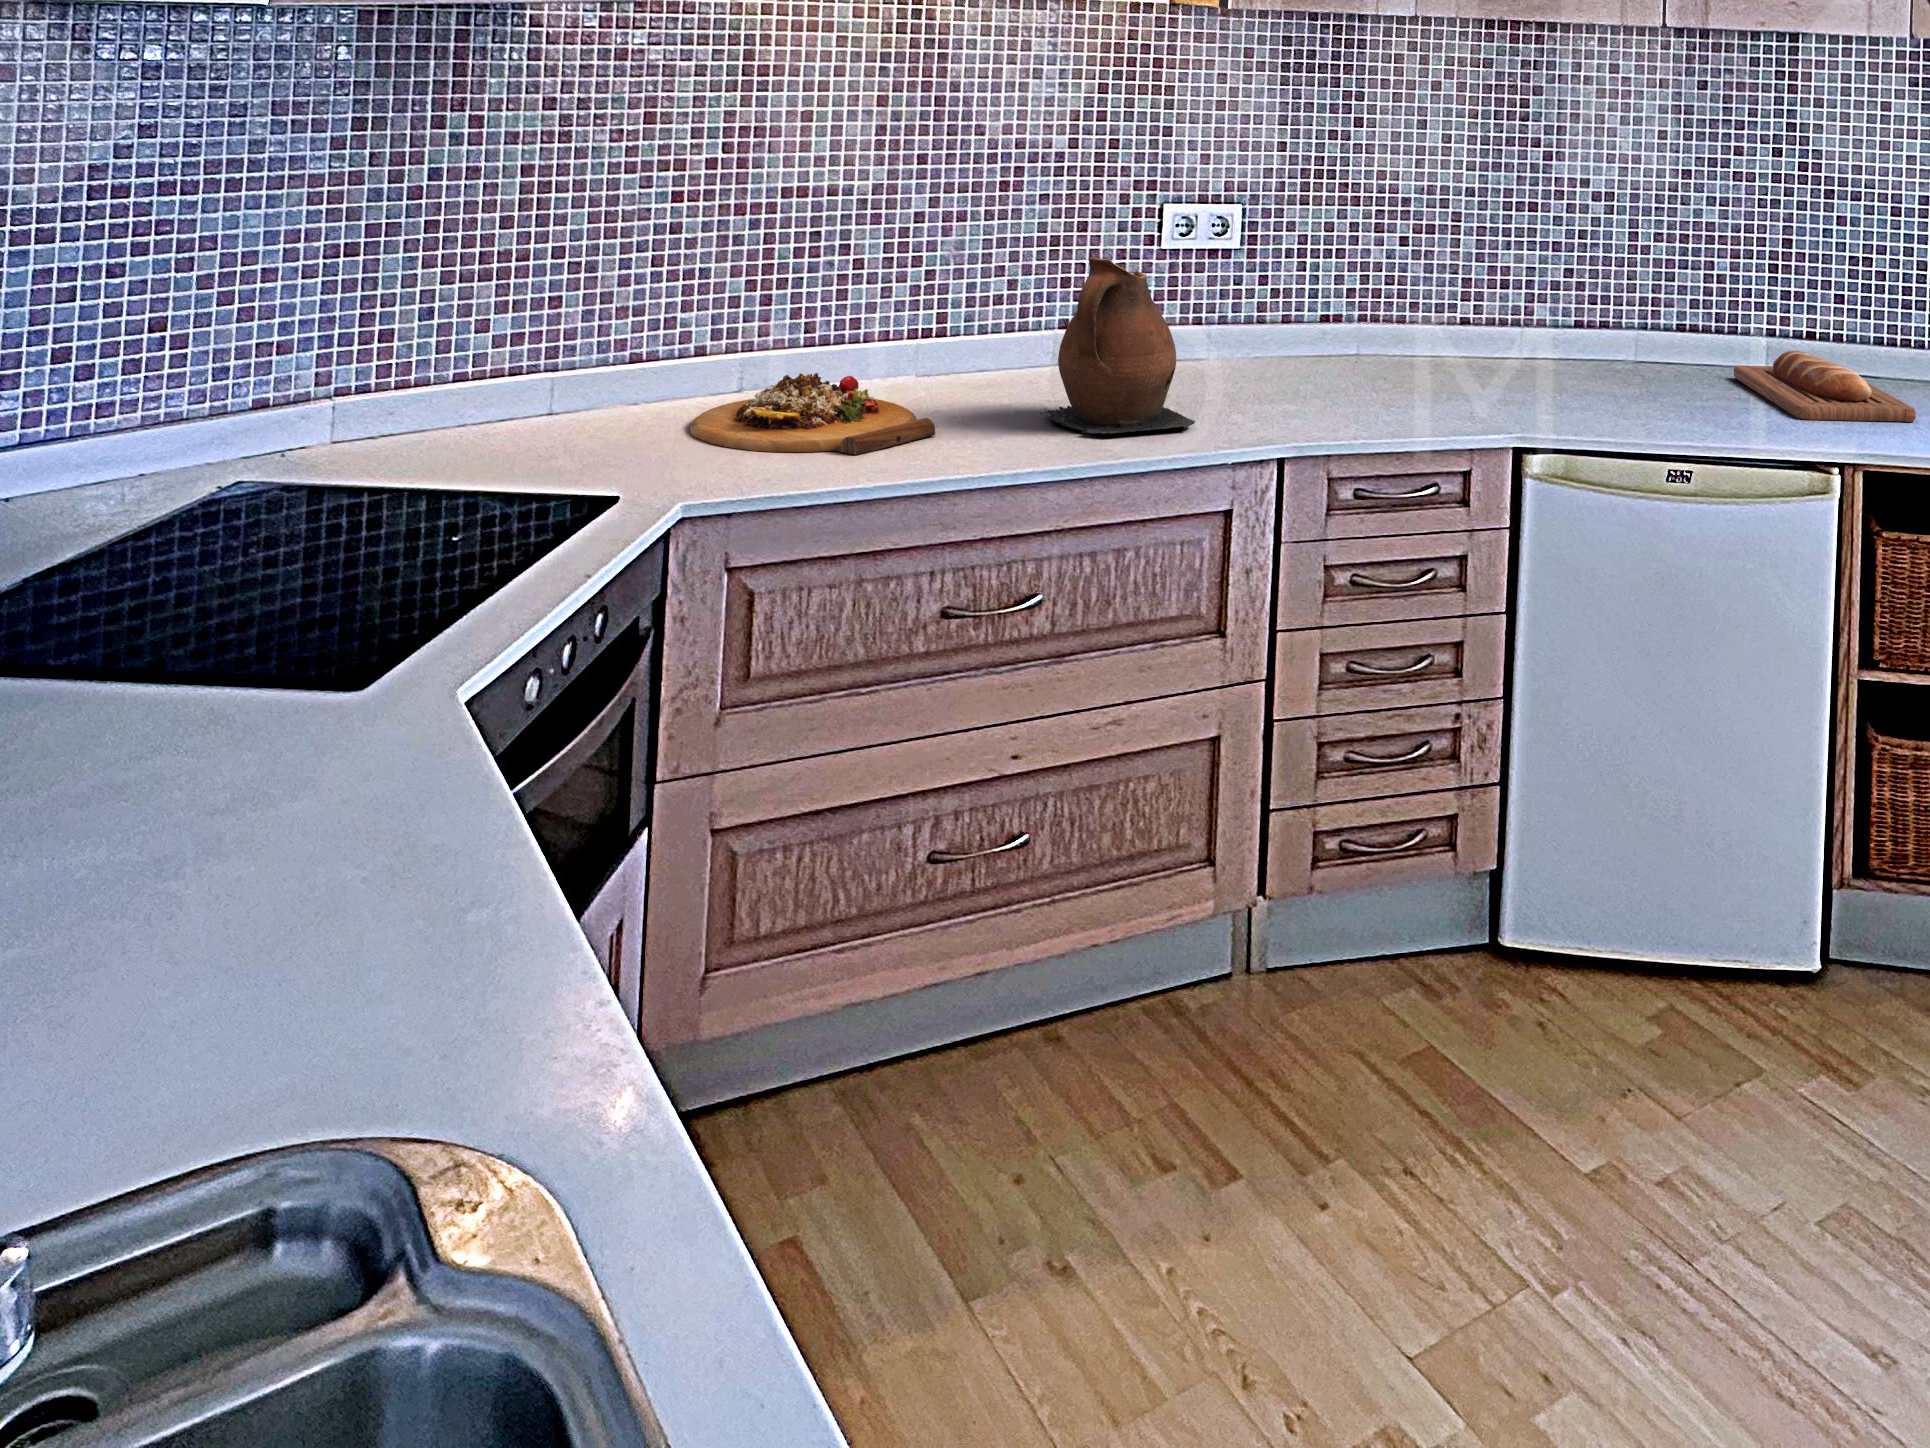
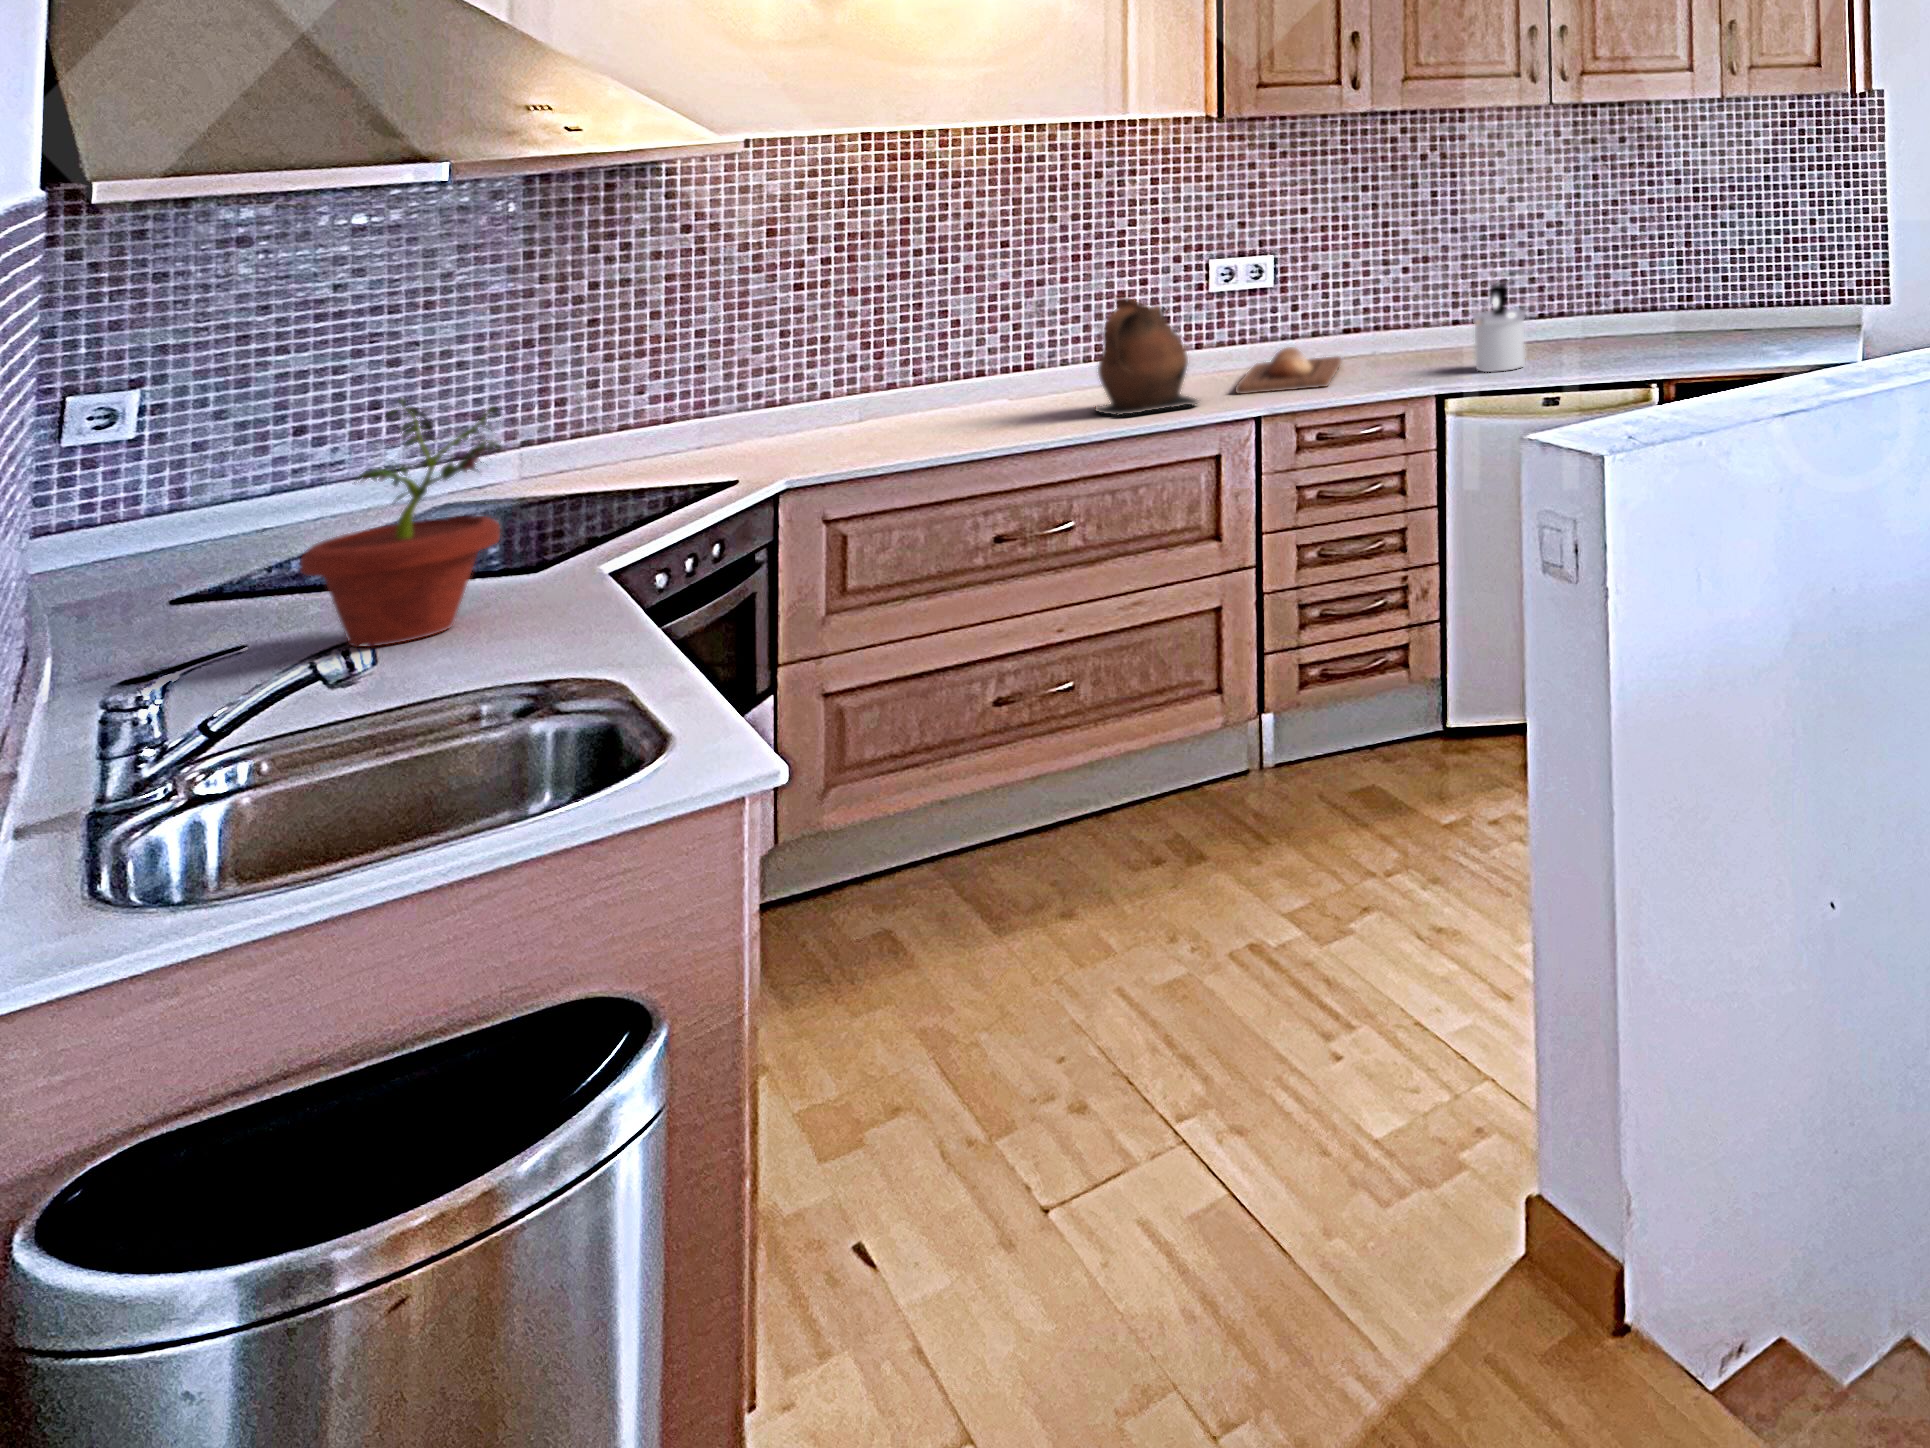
soap dispenser: none [1545,285,1621,417] -> present [1473,284,1525,372]
bread loaf: present [1734,351,1916,422] -> present [1236,347,1341,394]
cutting board: present [690,373,936,455] -> none [811,397,1001,450]
potted plant: none [33,403,381,883] -> present [300,398,501,647]

